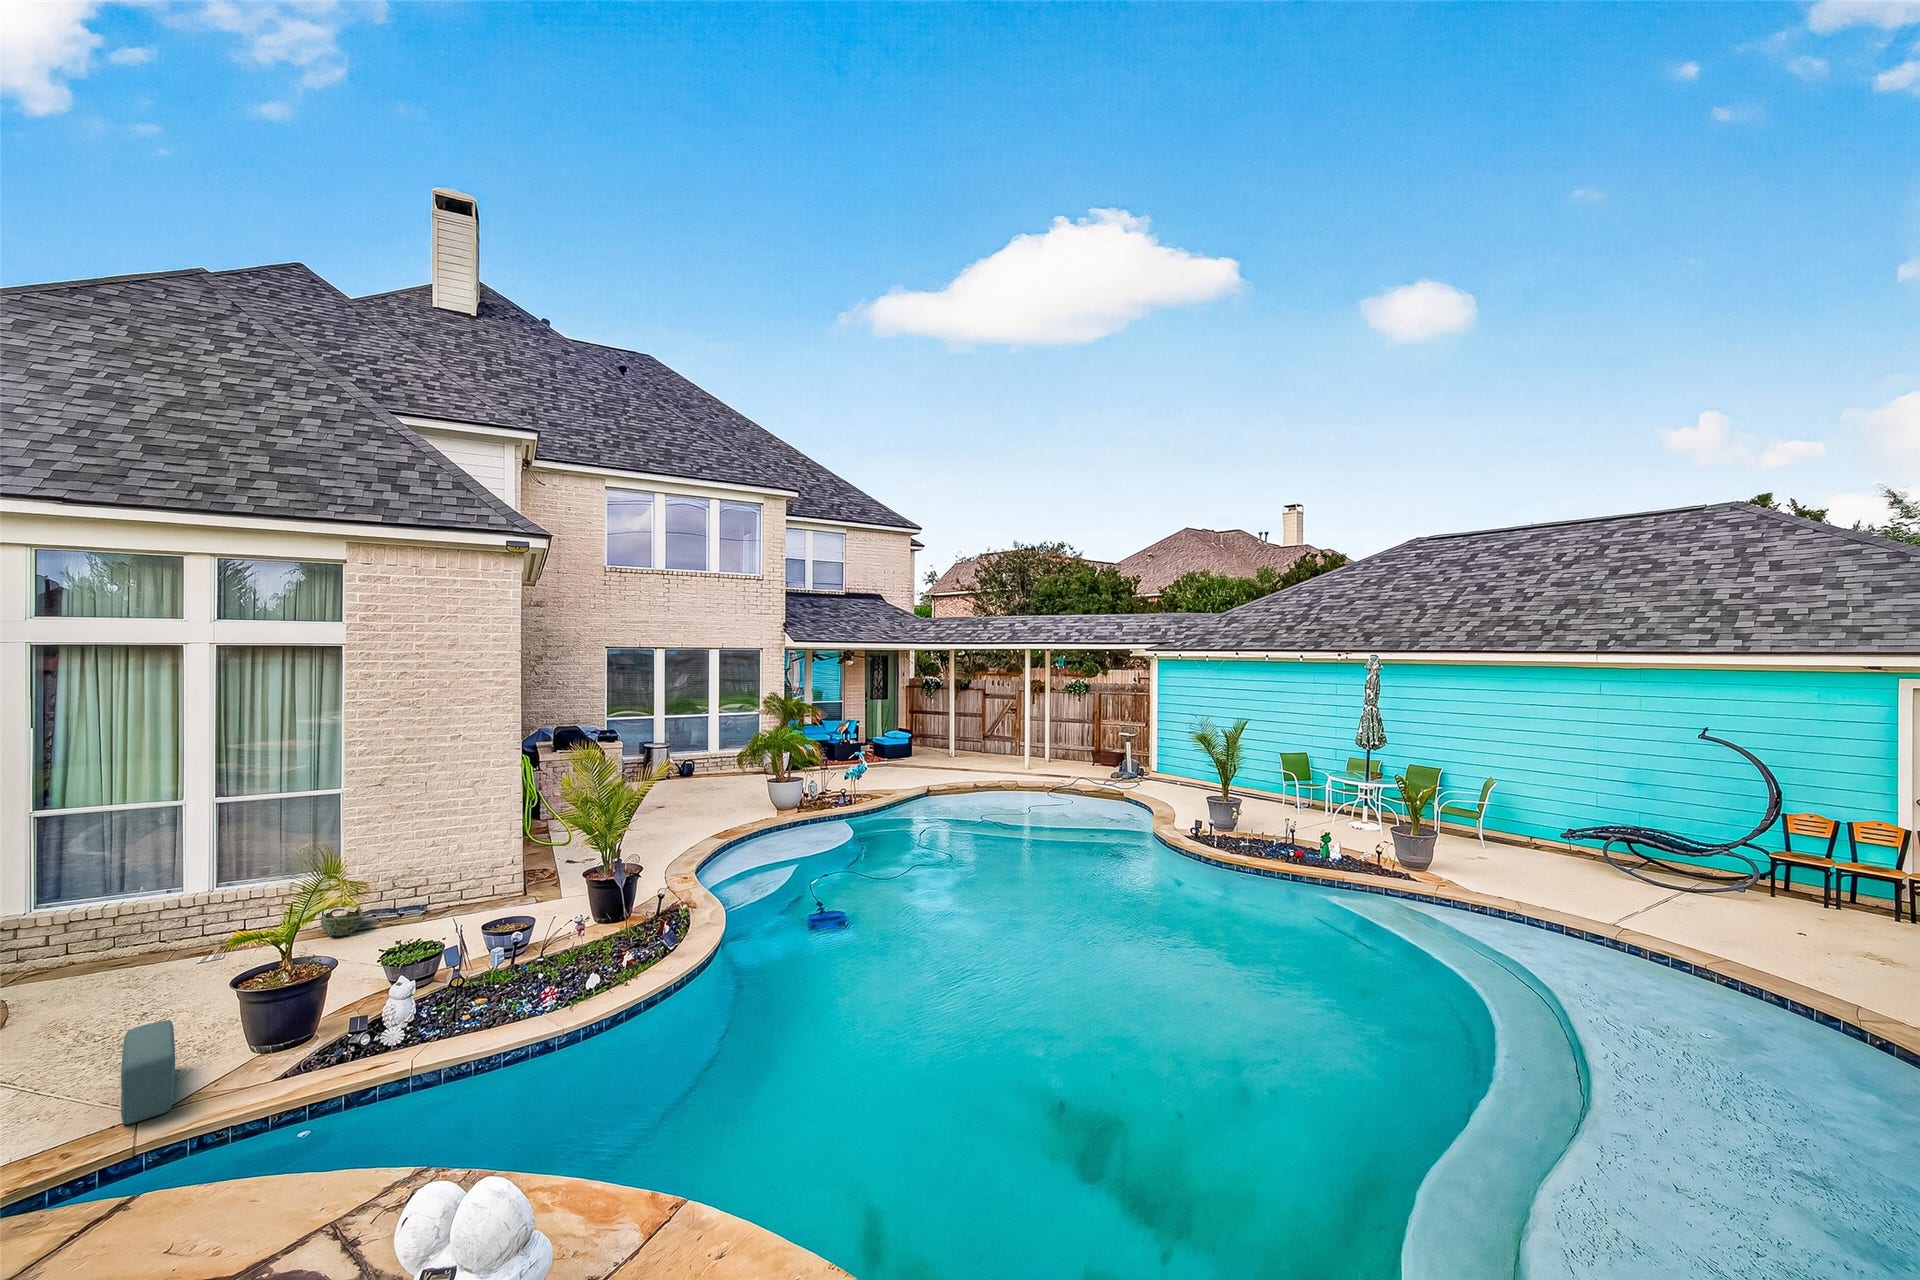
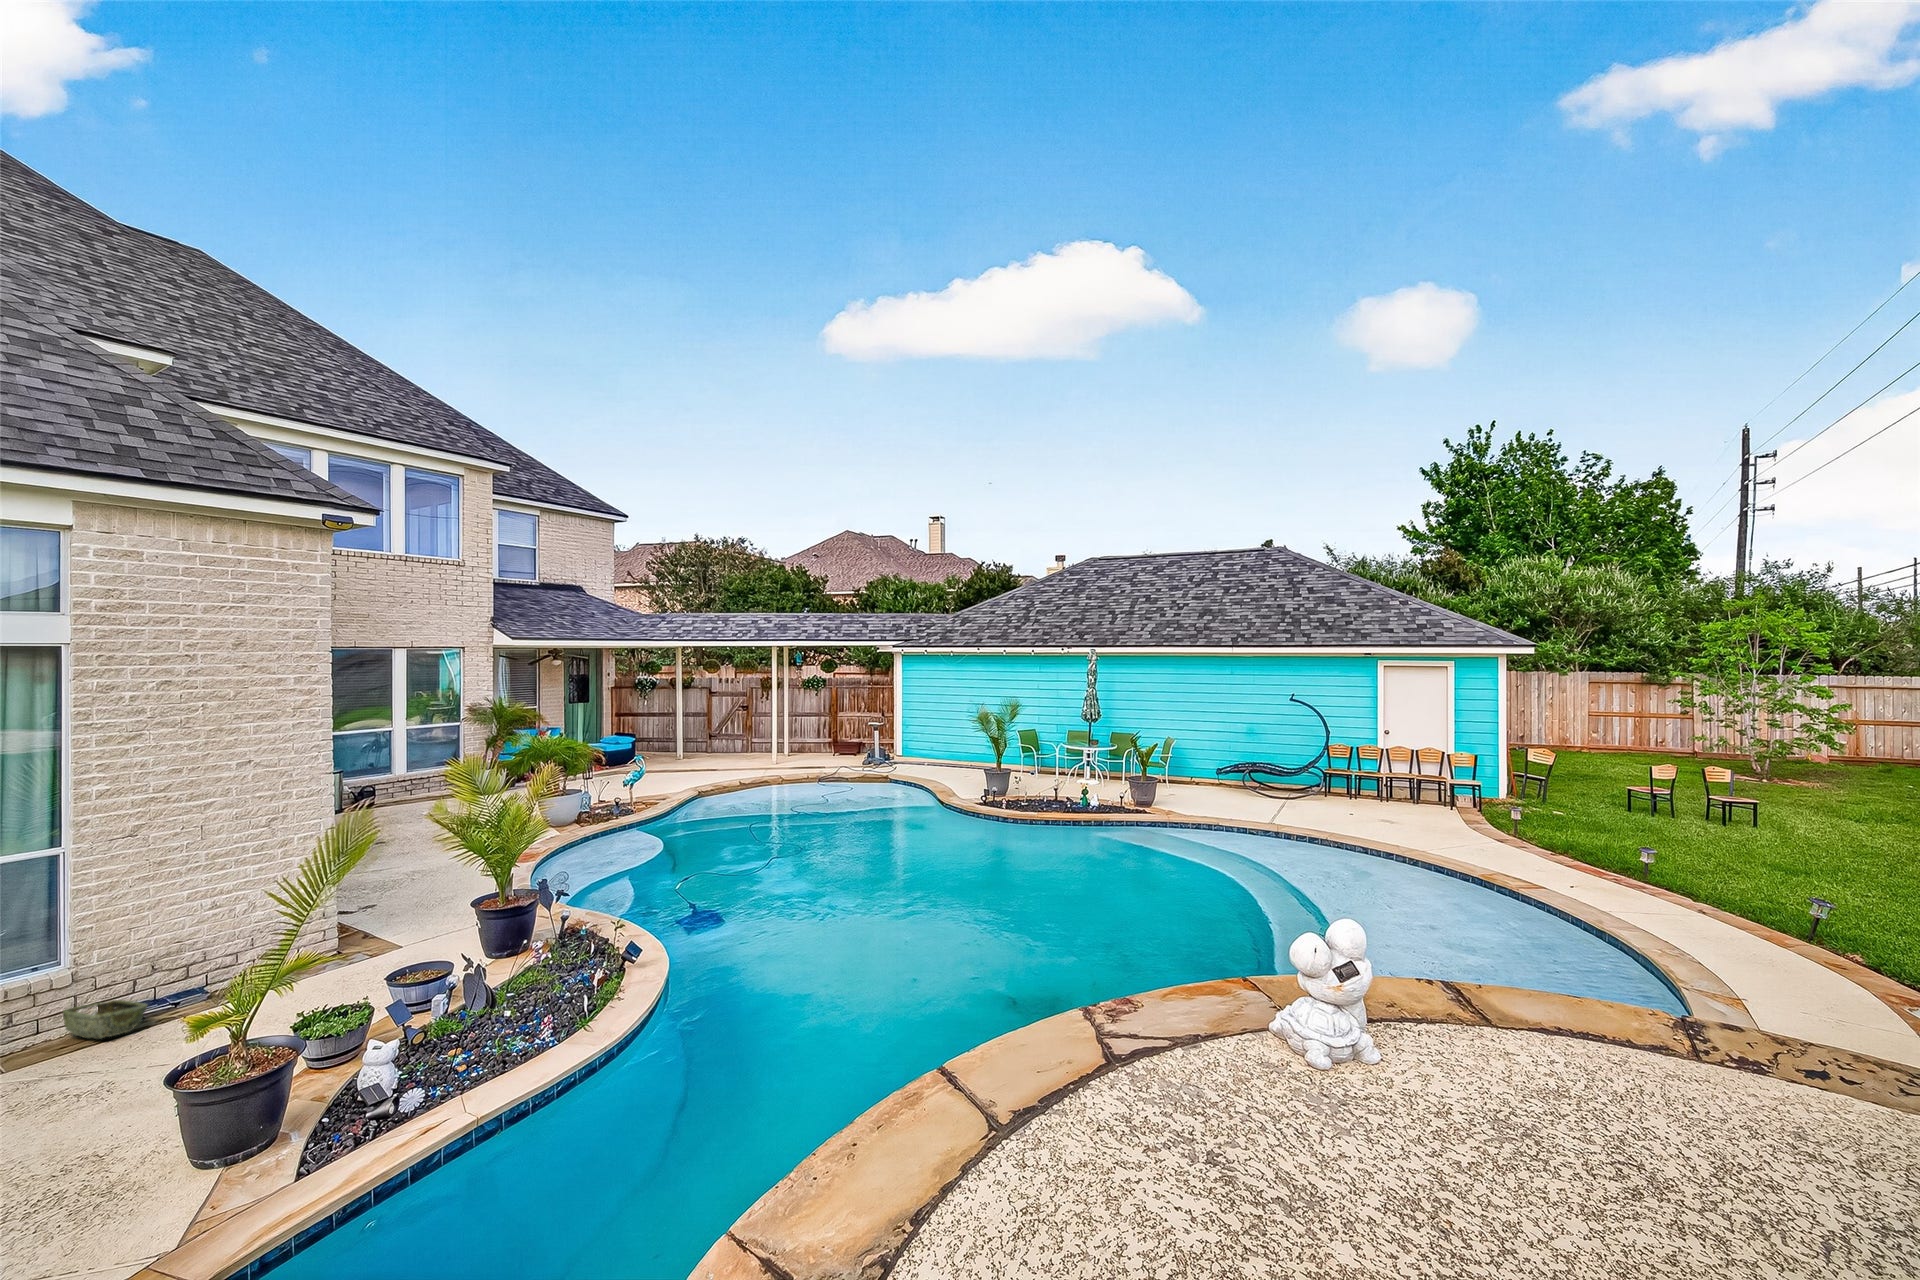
pouf: present [121,1020,175,1125] -> none [55,1130,202,1244]

